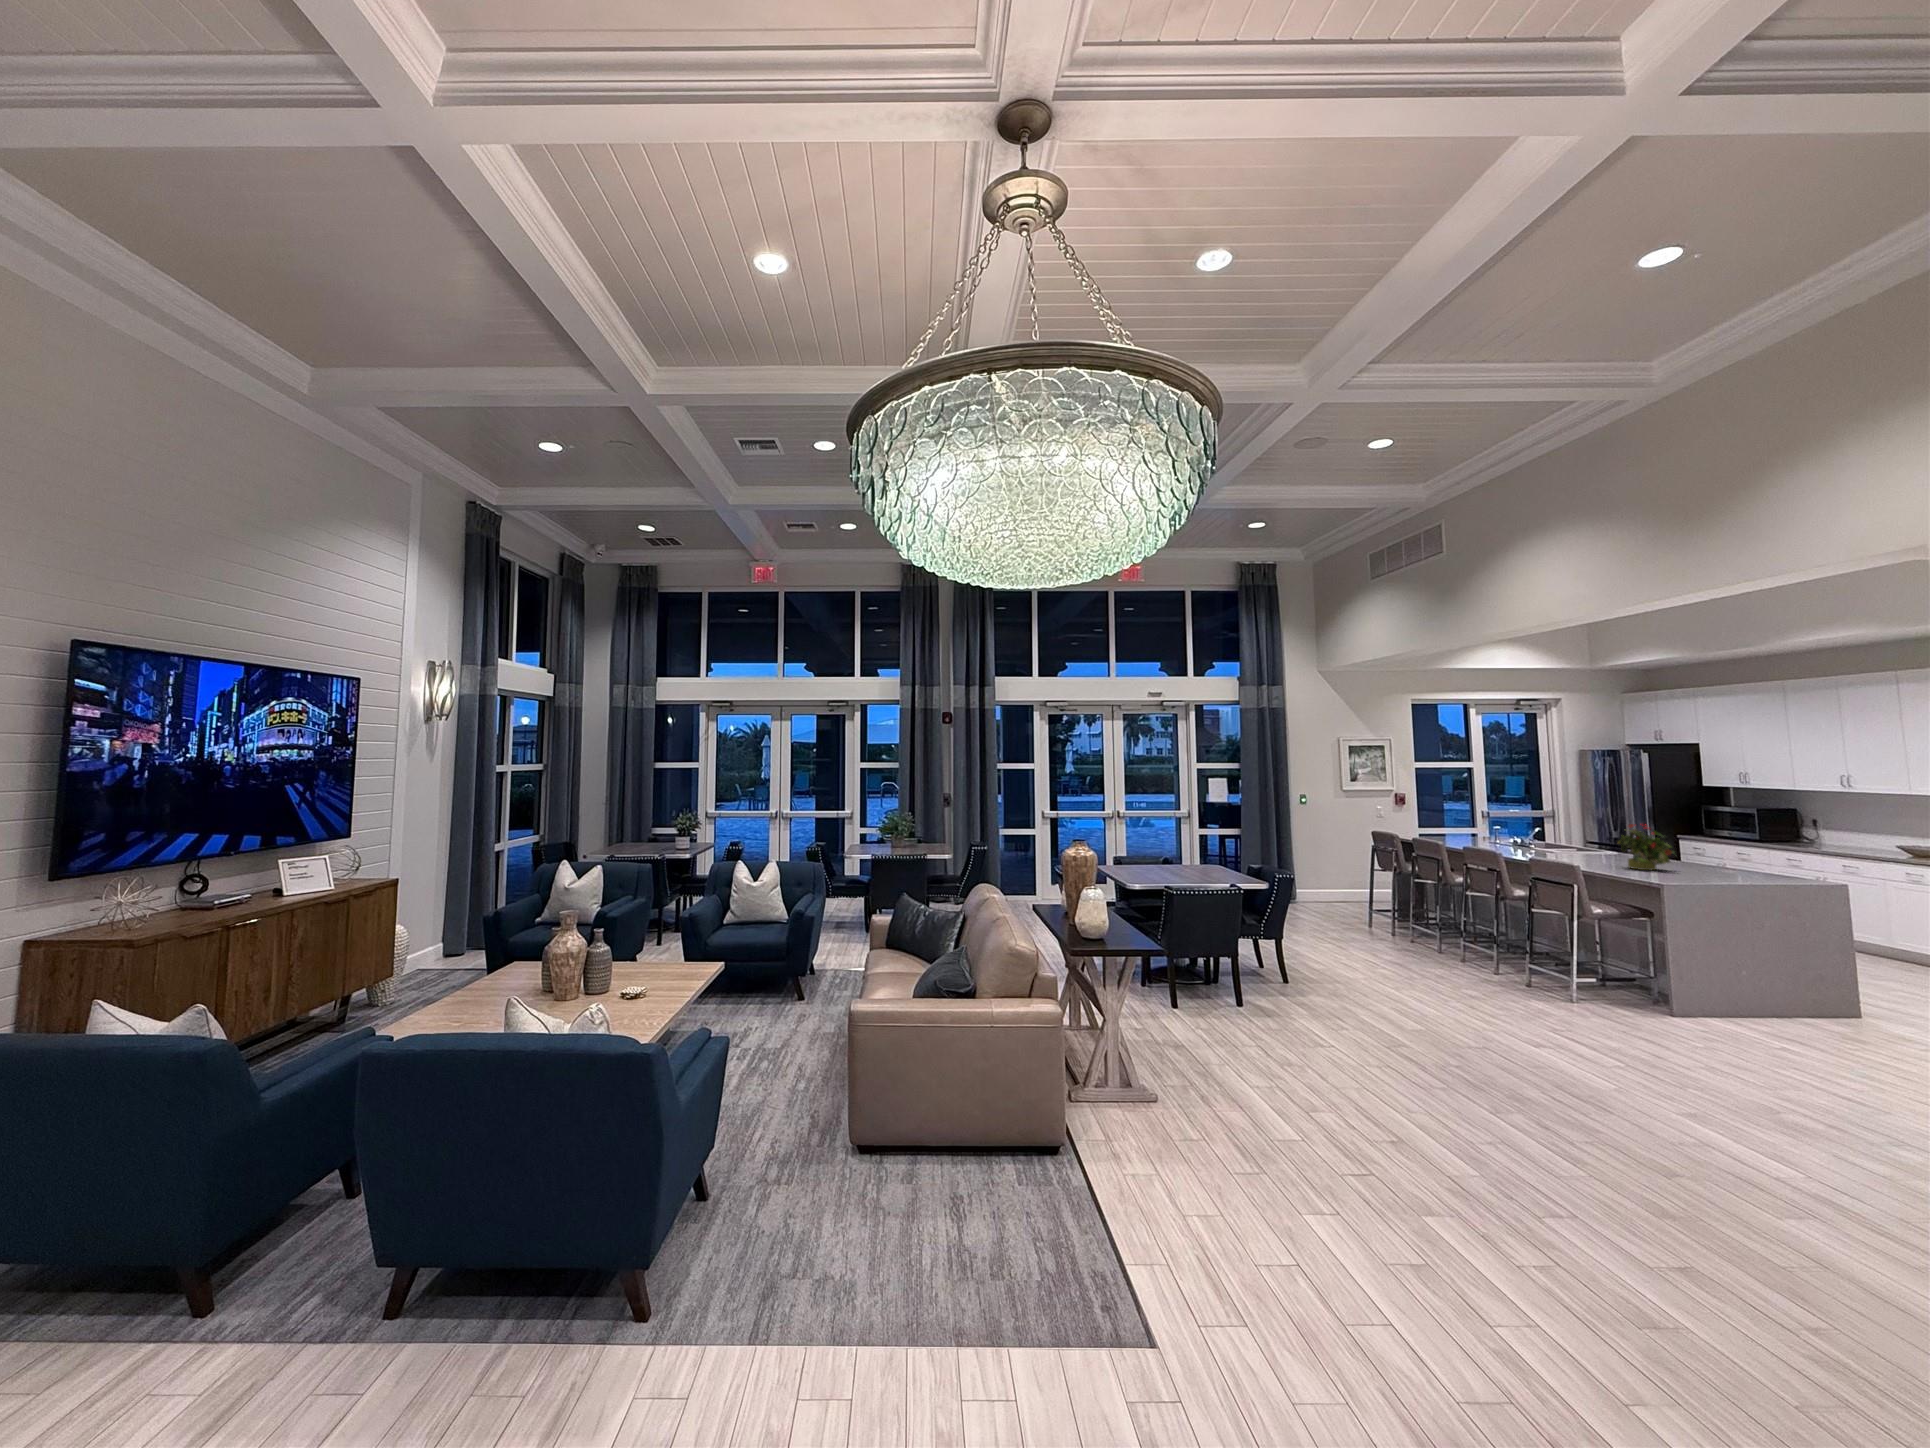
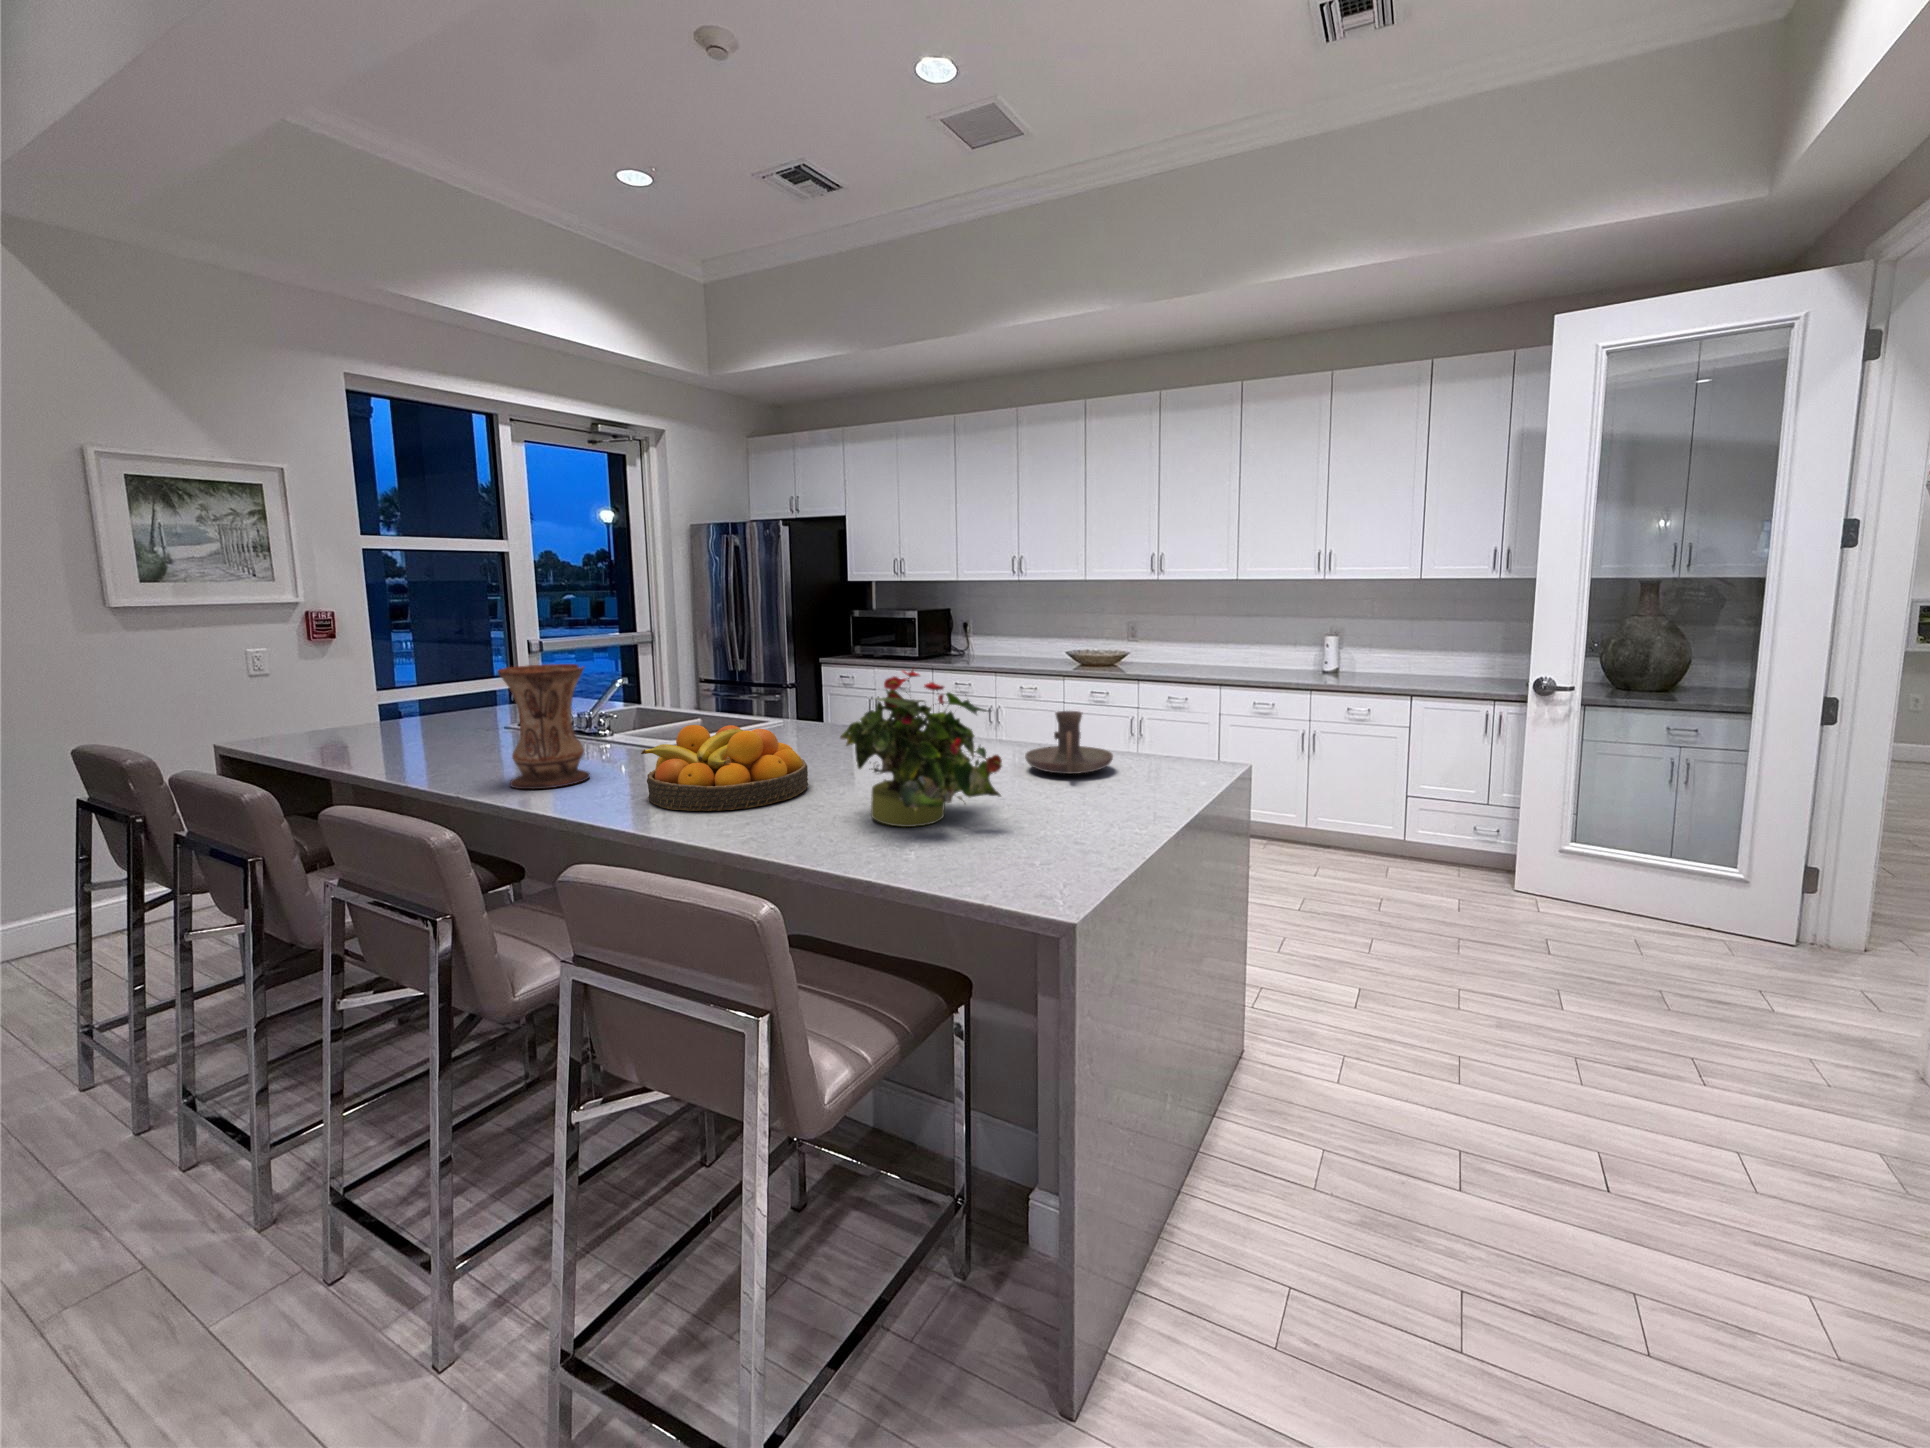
vase: none [1502,817,1532,855] -> present [498,664,590,789]
fruit bowl: none [1550,838,1612,863] -> present [641,725,808,811]
candle holder: none [1713,848,1760,872] -> present [1025,711,1113,774]

